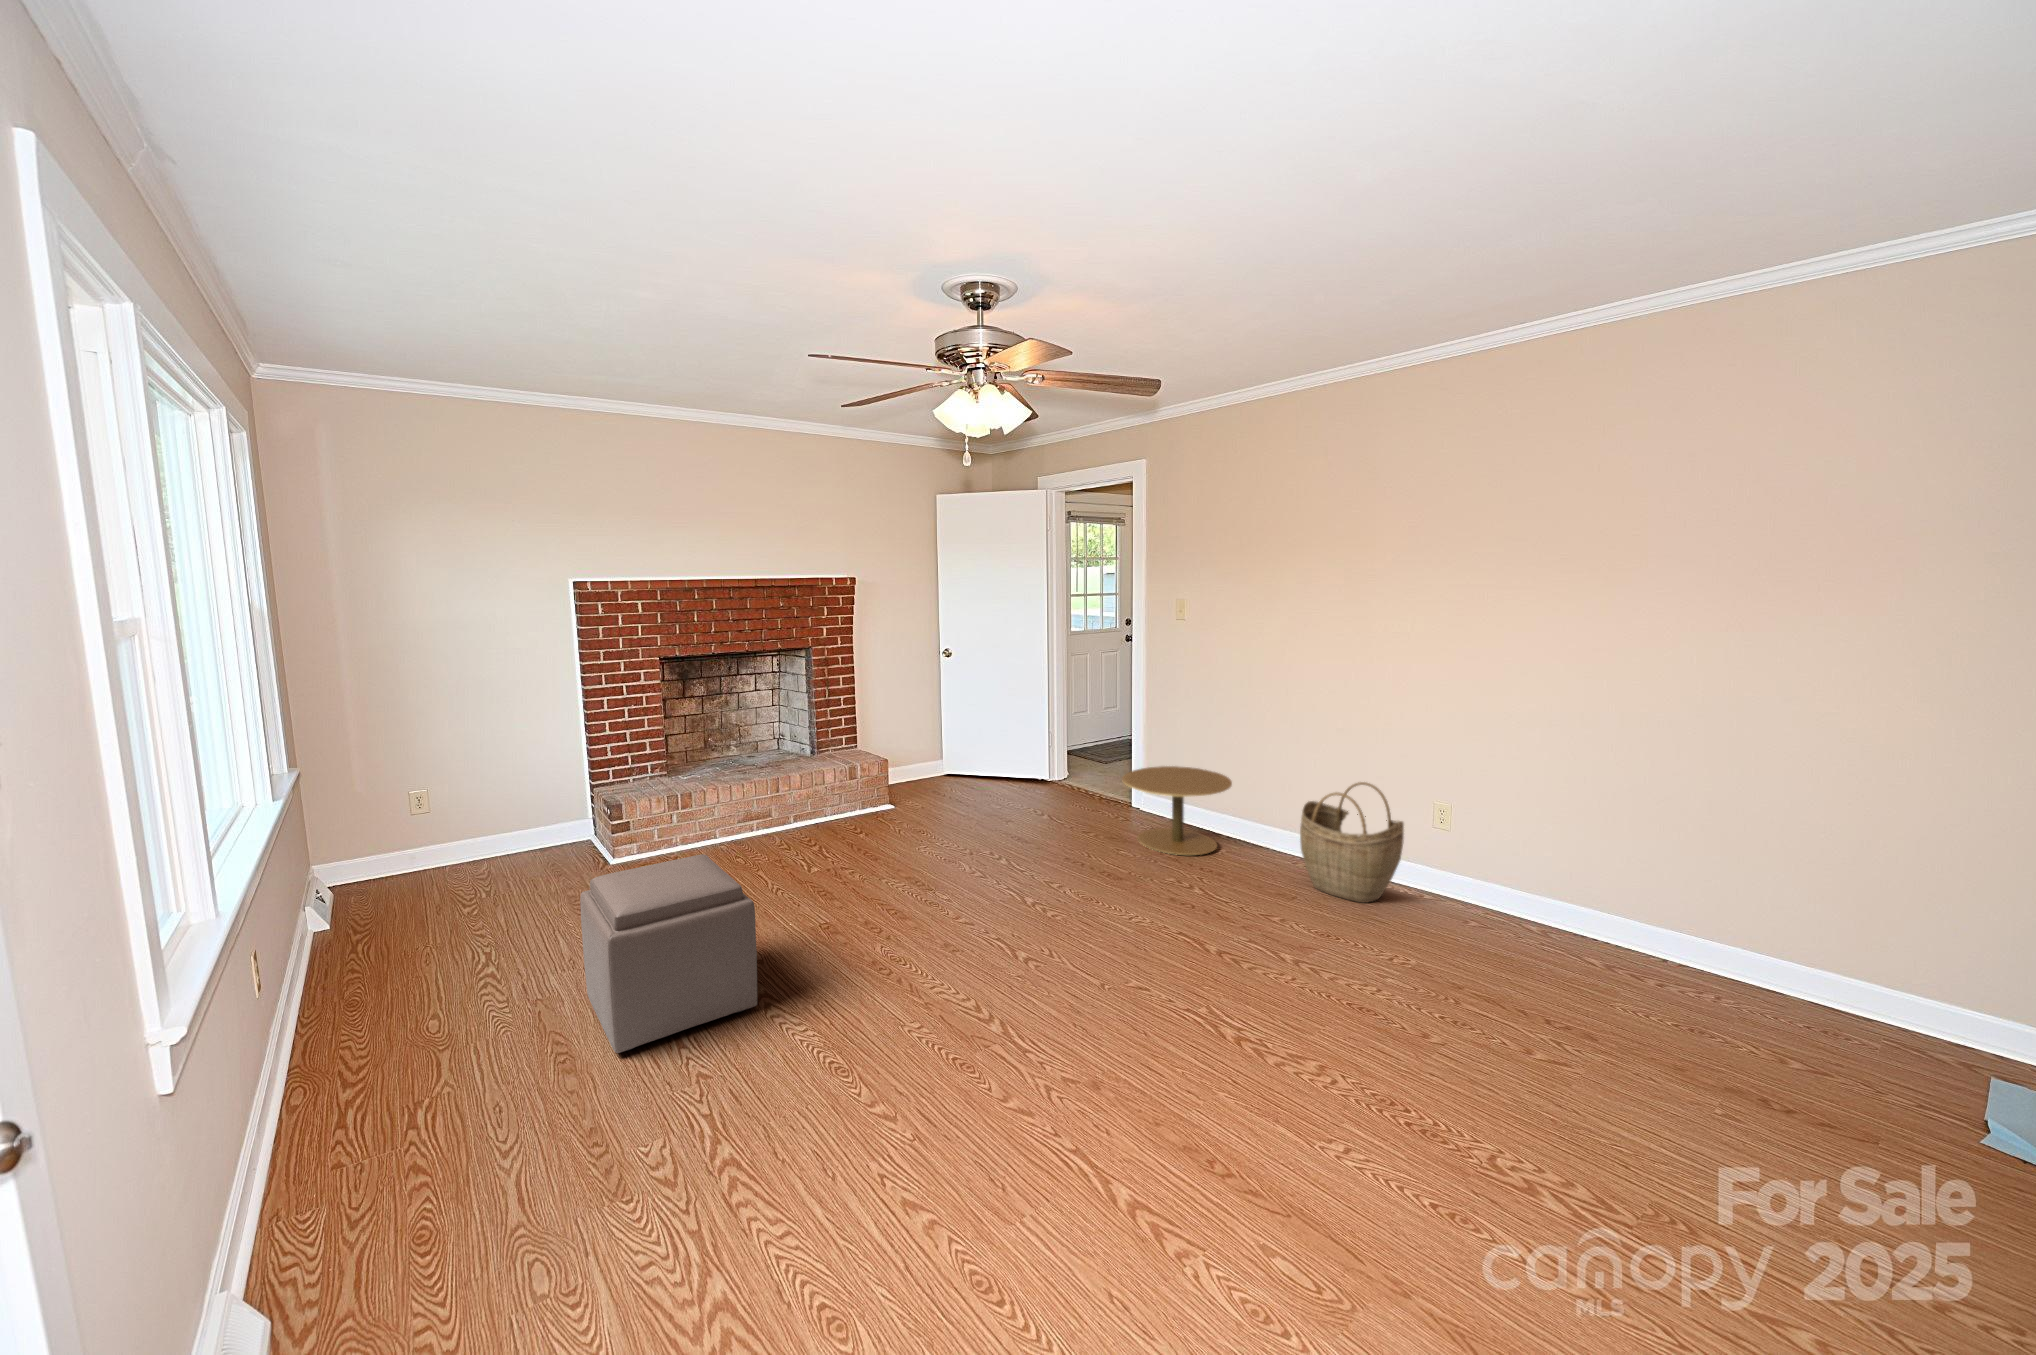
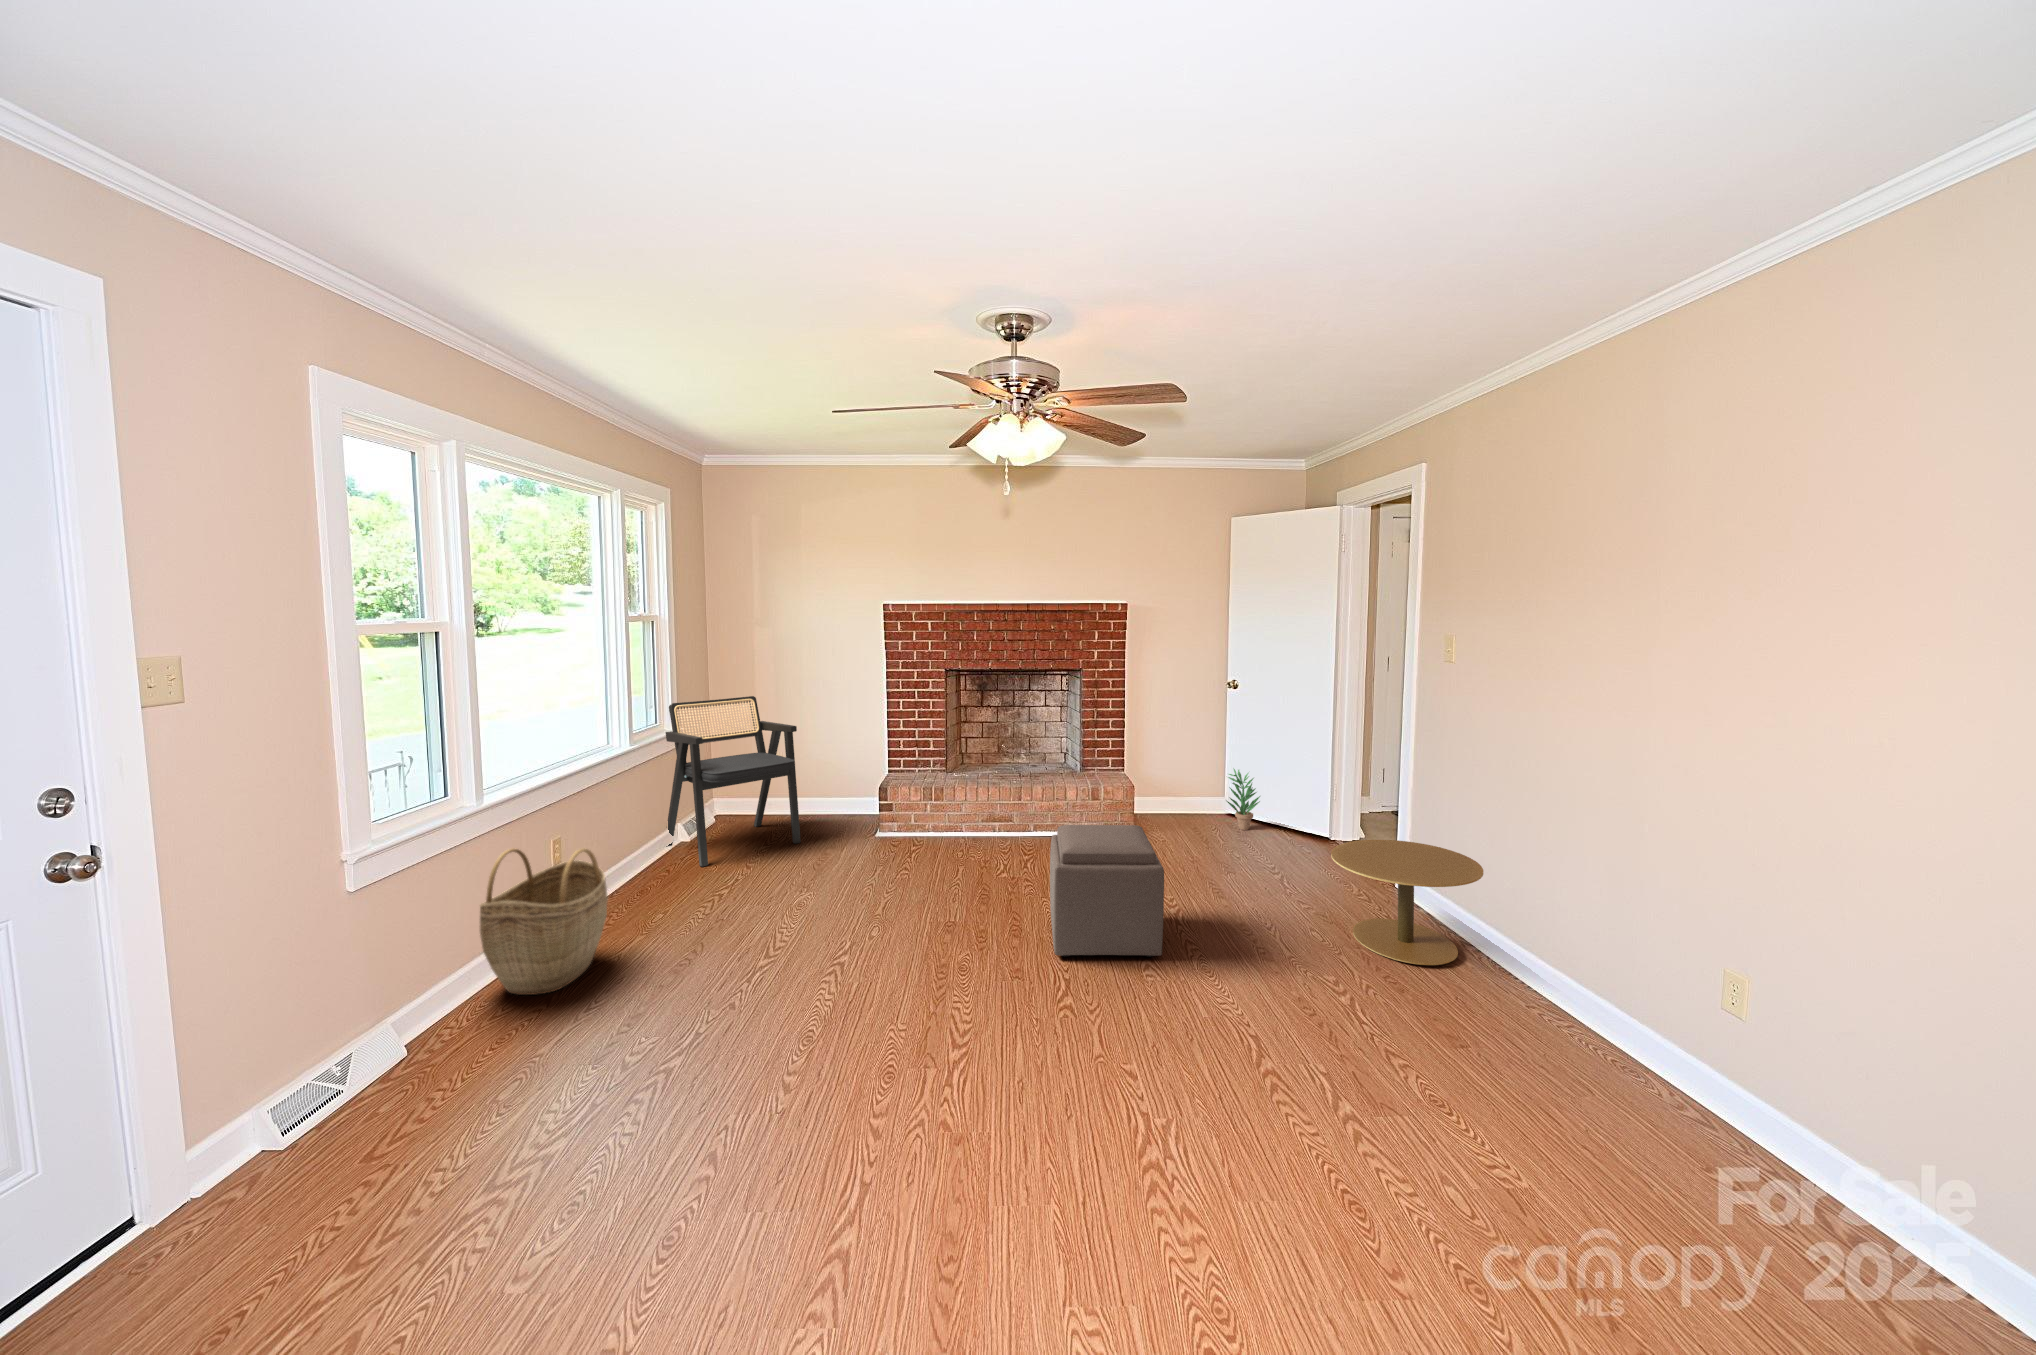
armchair: none [264,712,512,966] -> present [666,696,801,867]
potted plant: none [957,730,987,786] -> present [1227,769,1260,830]
woven basket: present [1300,782,1404,903] -> present [480,848,607,995]
ottoman: present [580,854,757,1053] -> present [1050,825,1164,957]

